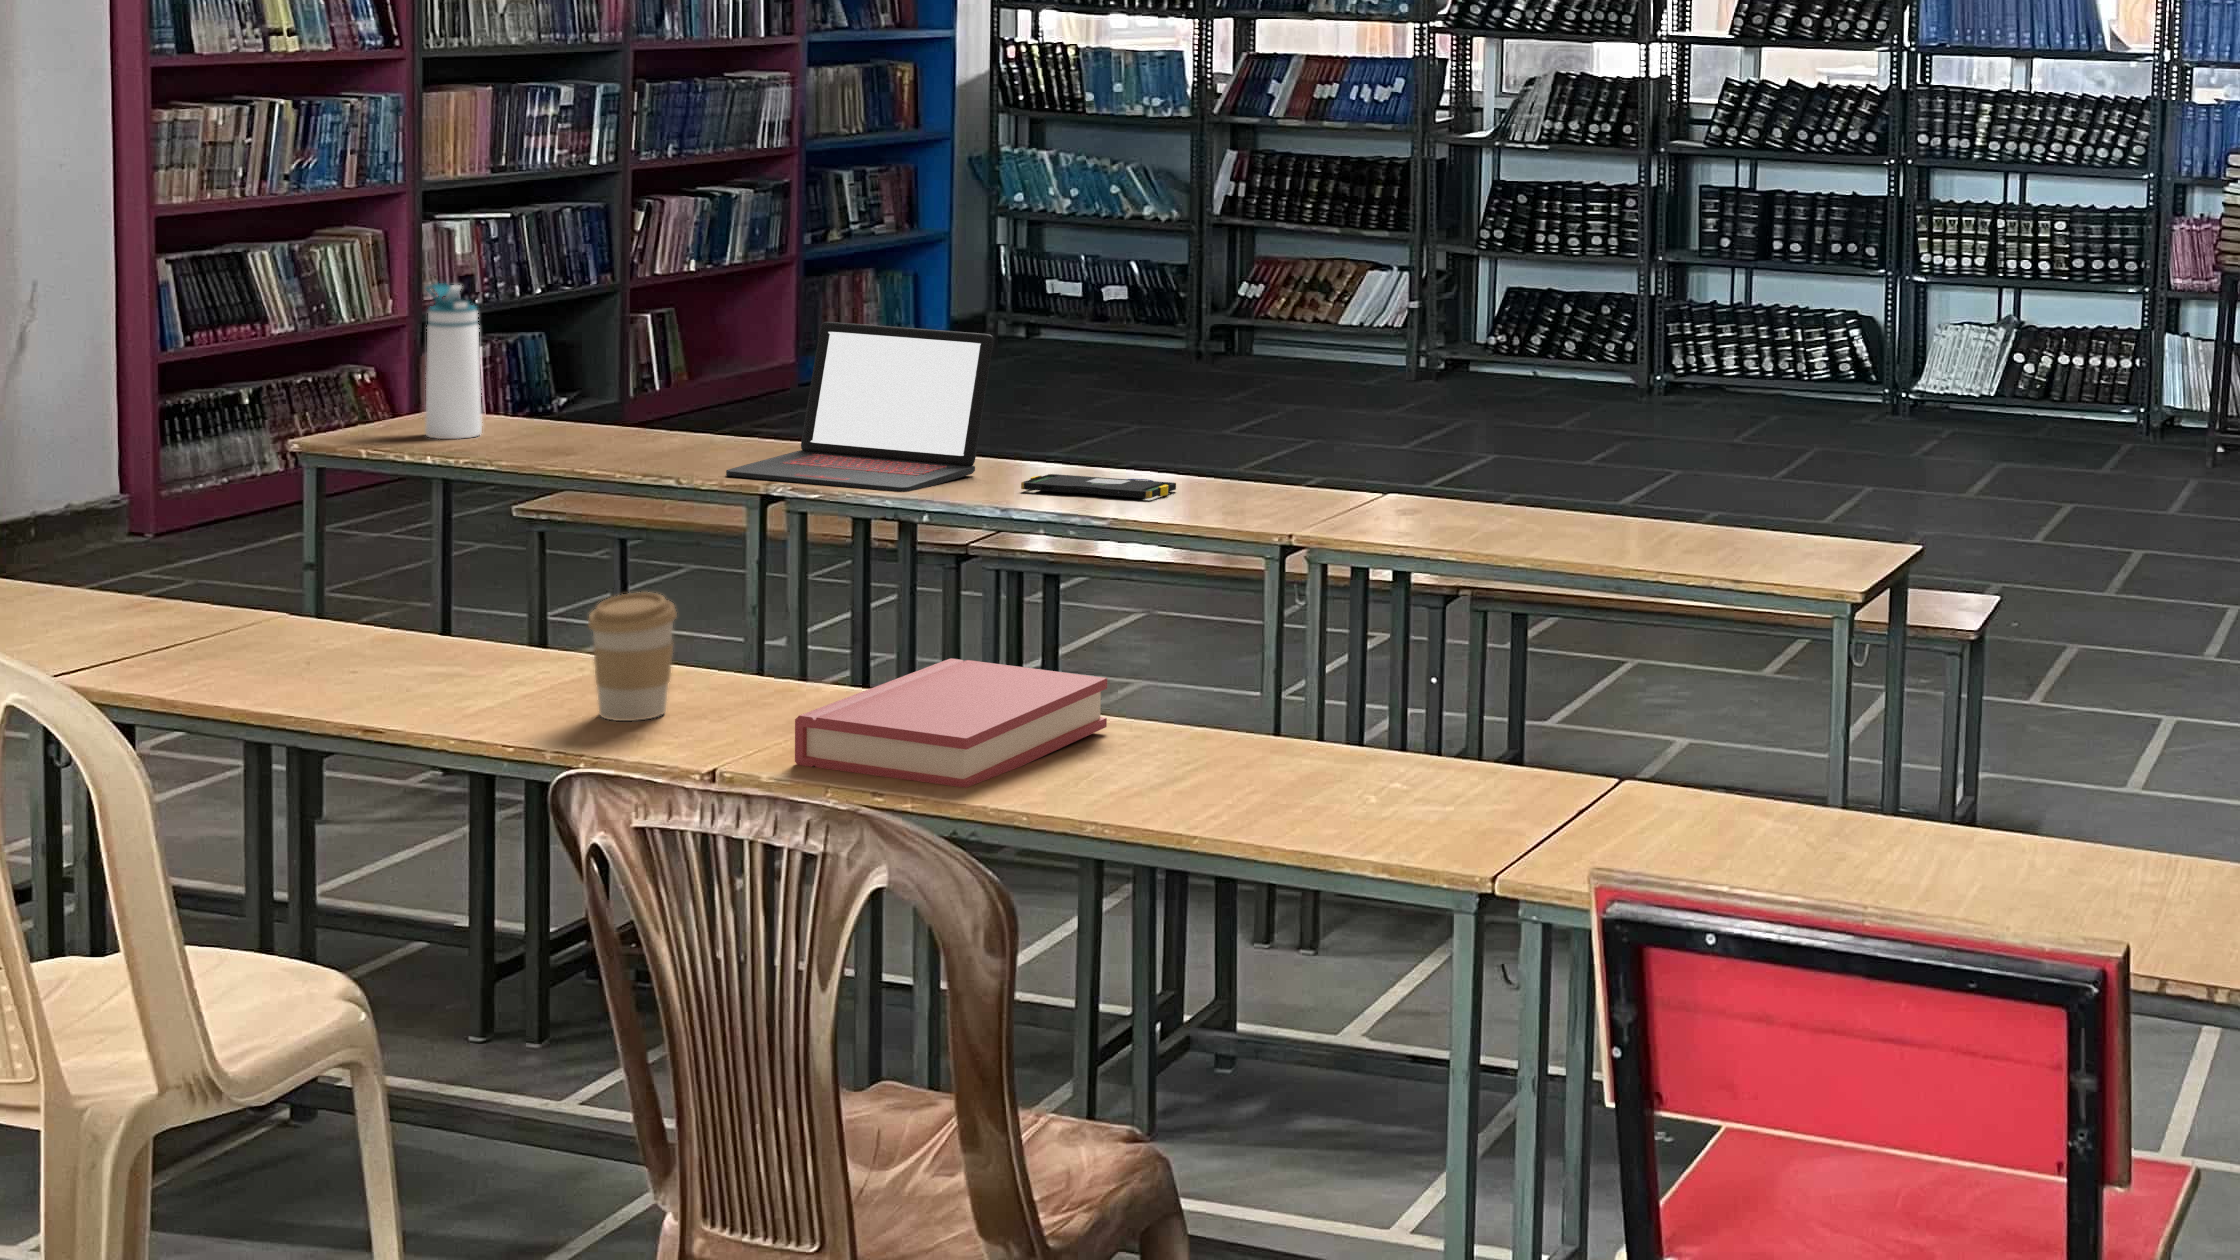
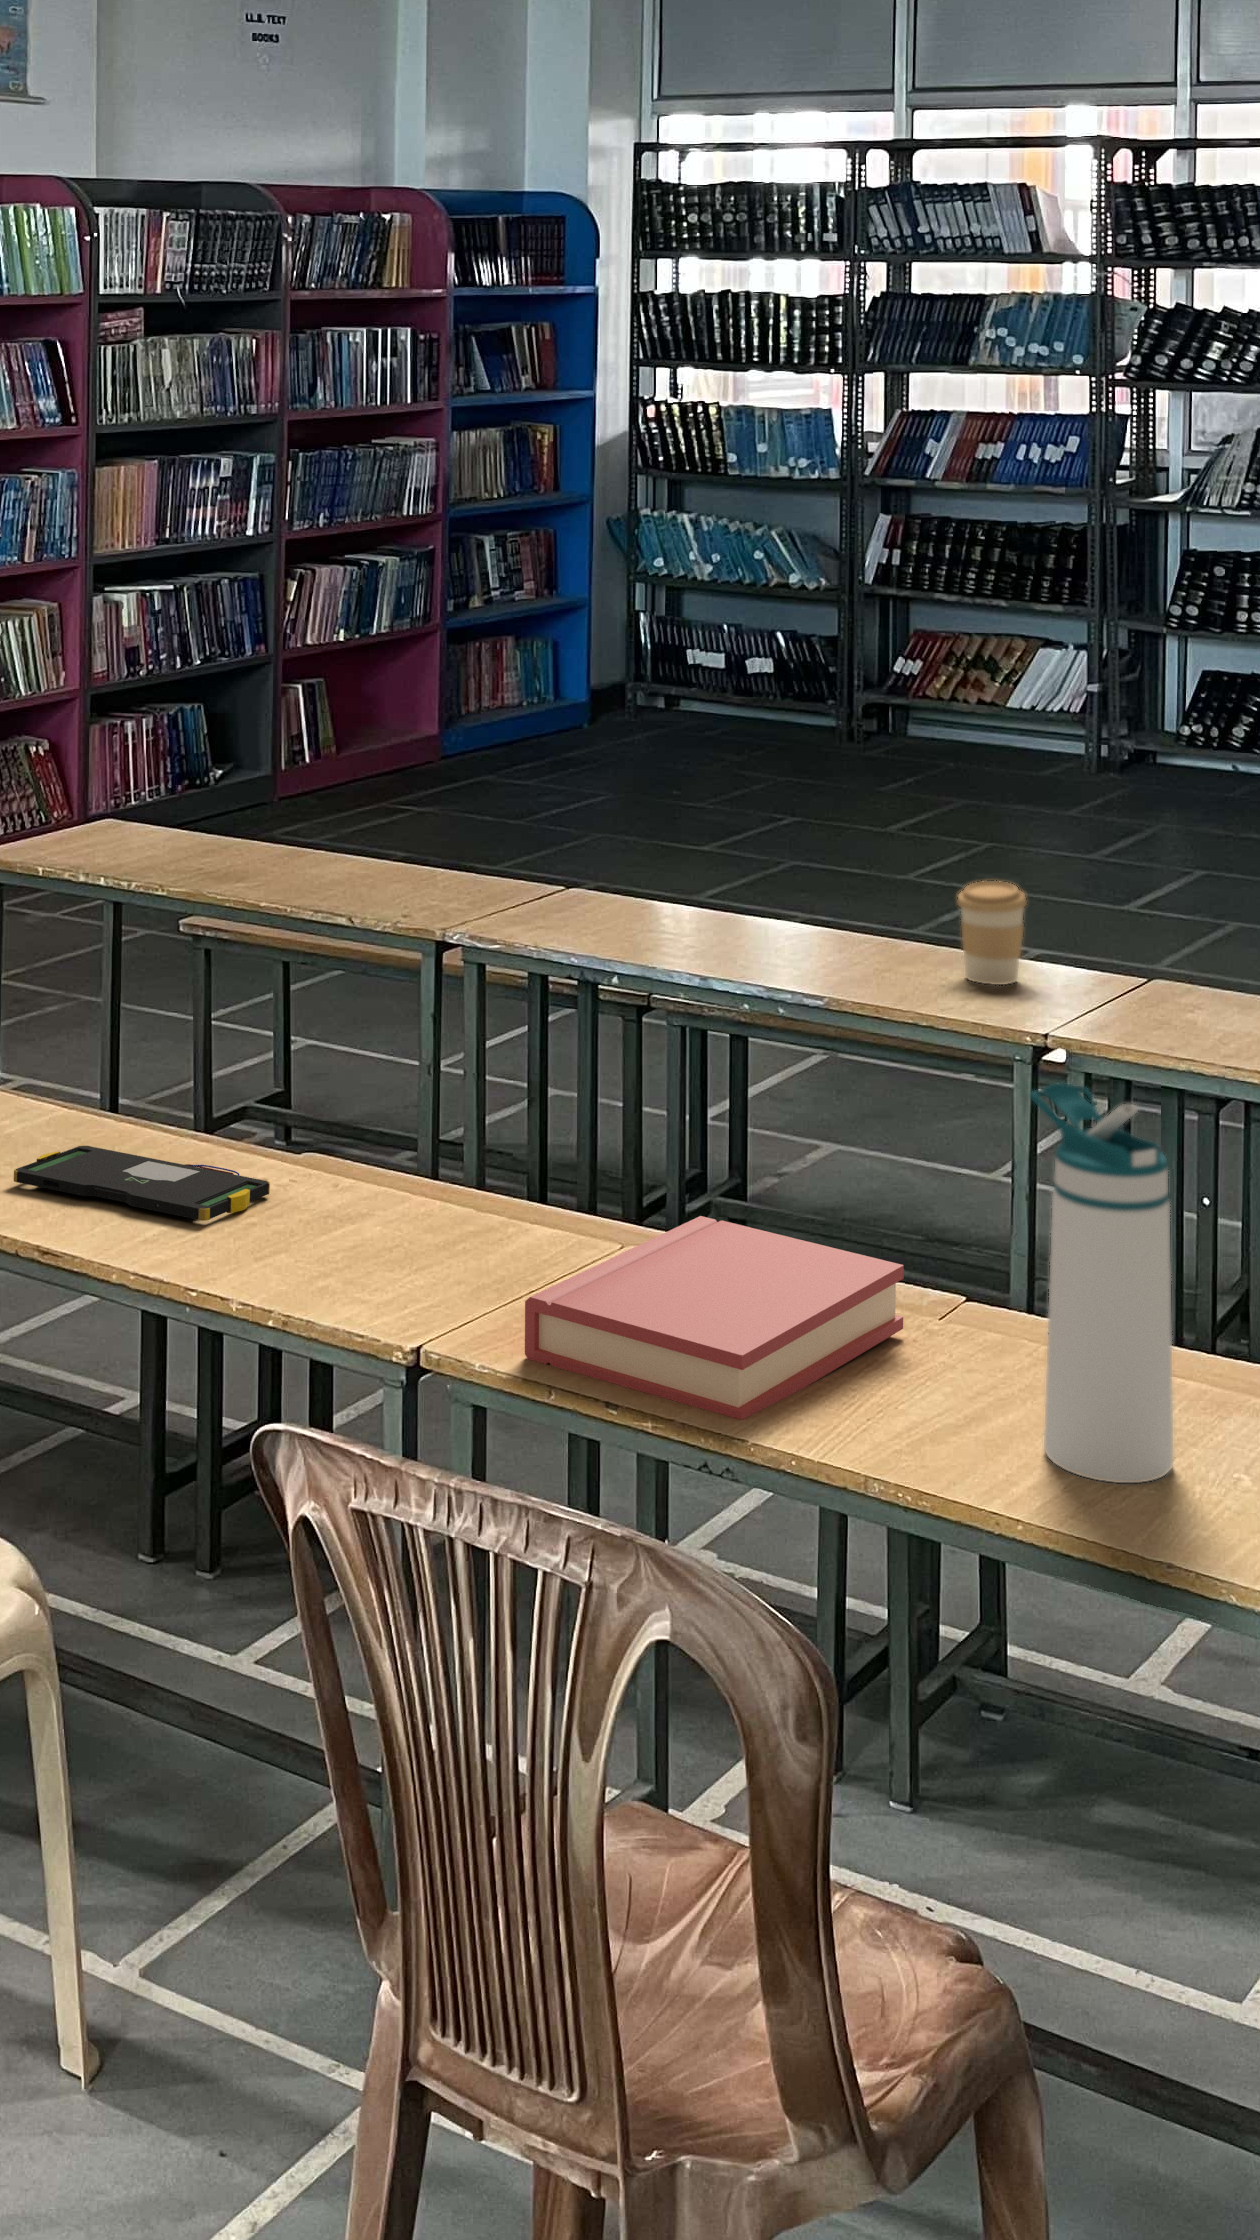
water bottle: present [425,283,482,439] -> present [1030,1083,1173,1483]
laptop: present [726,322,993,492] -> none [401,735,688,938]
tablet: present [1021,474,1176,498] -> present [14,1145,270,1221]
coffee cup: present [588,592,677,721] -> present [958,881,1026,985]

